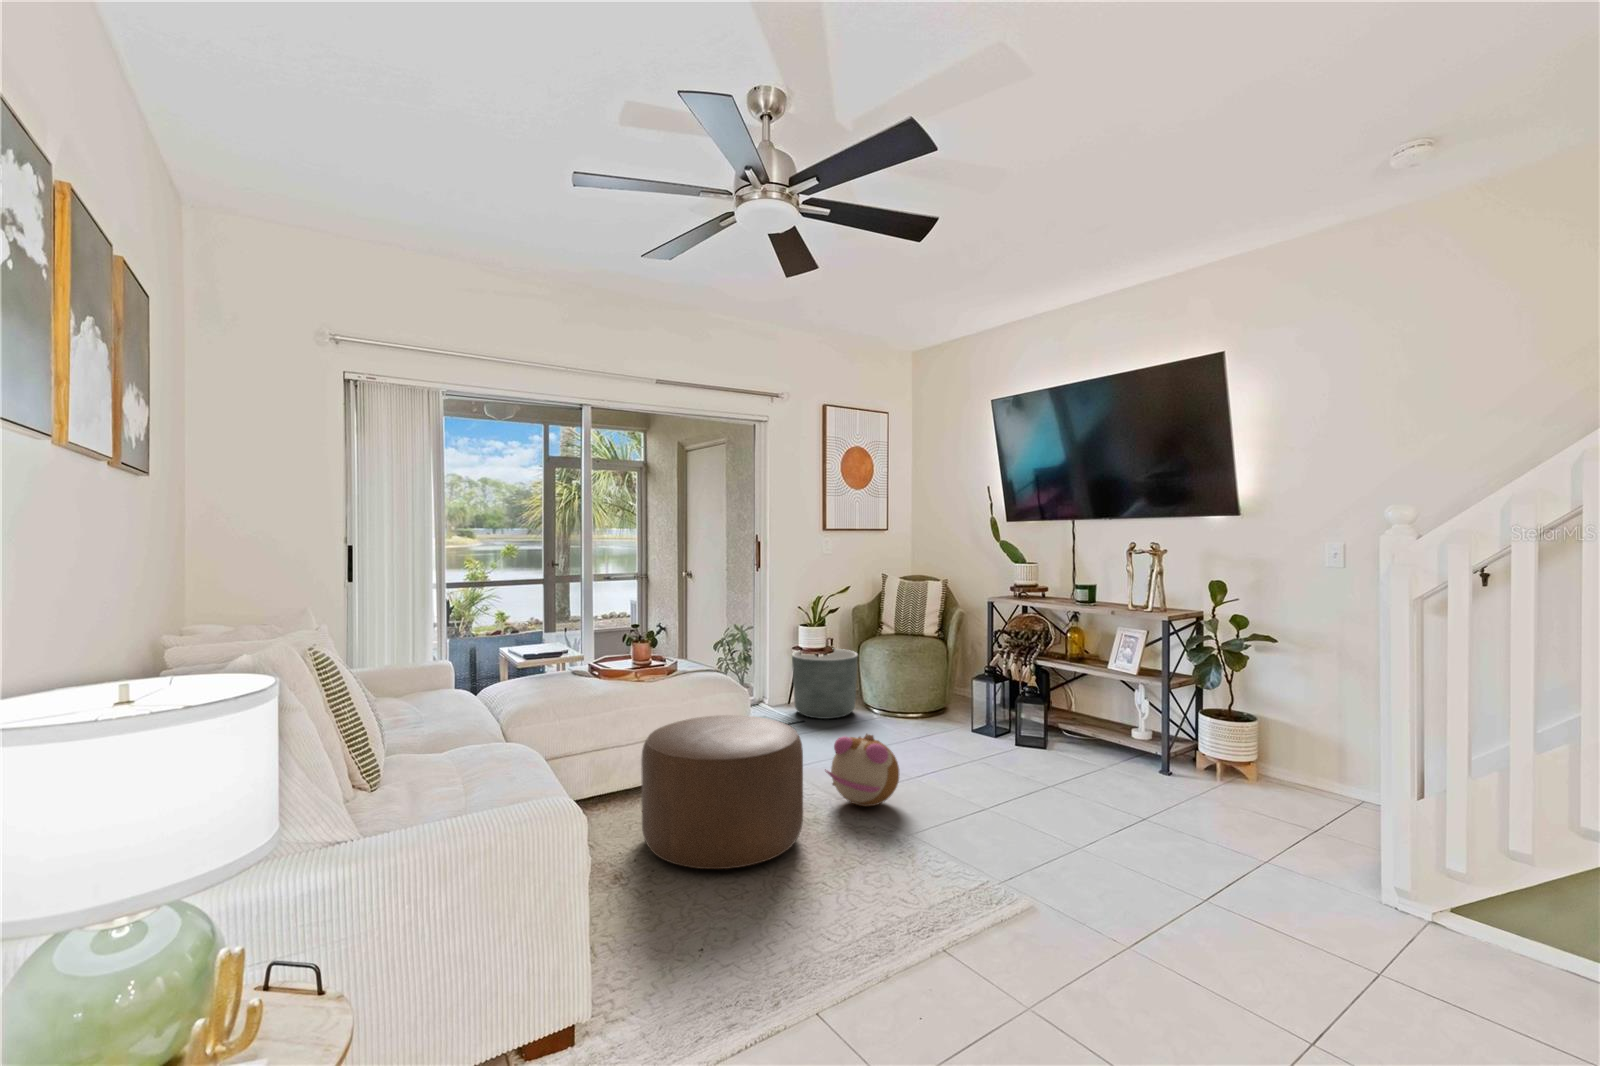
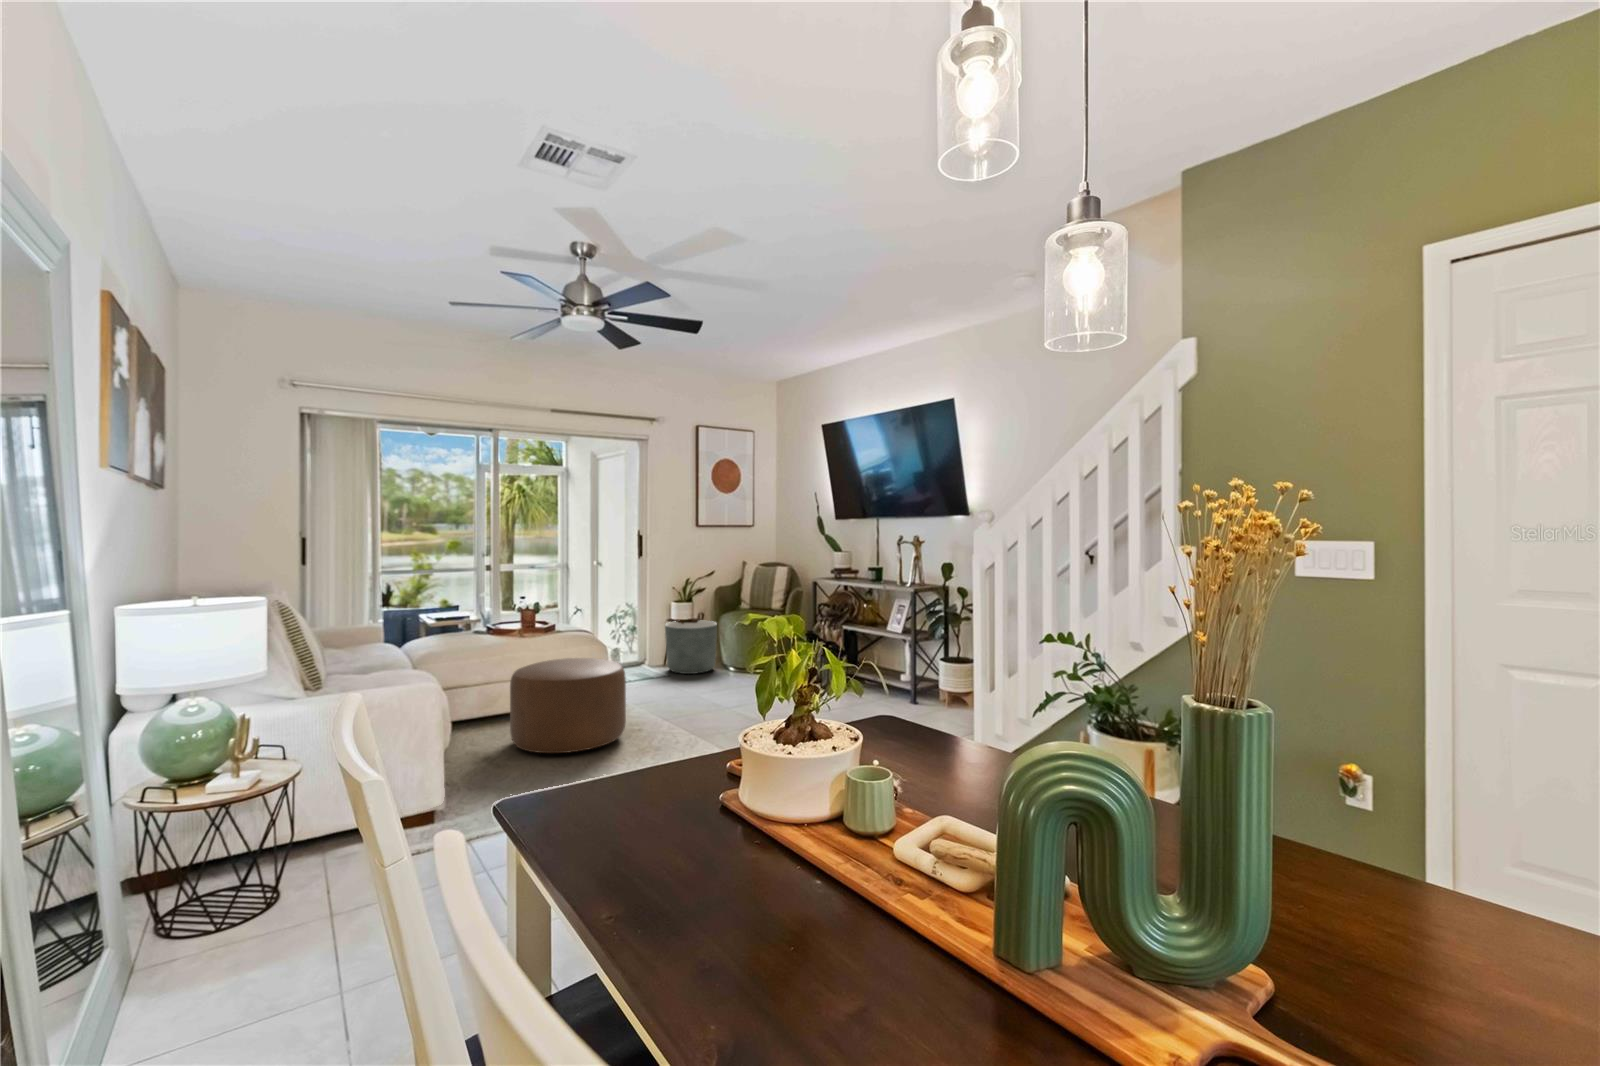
plush toy: present [825,734,899,806] -> none [652,672,707,723]

